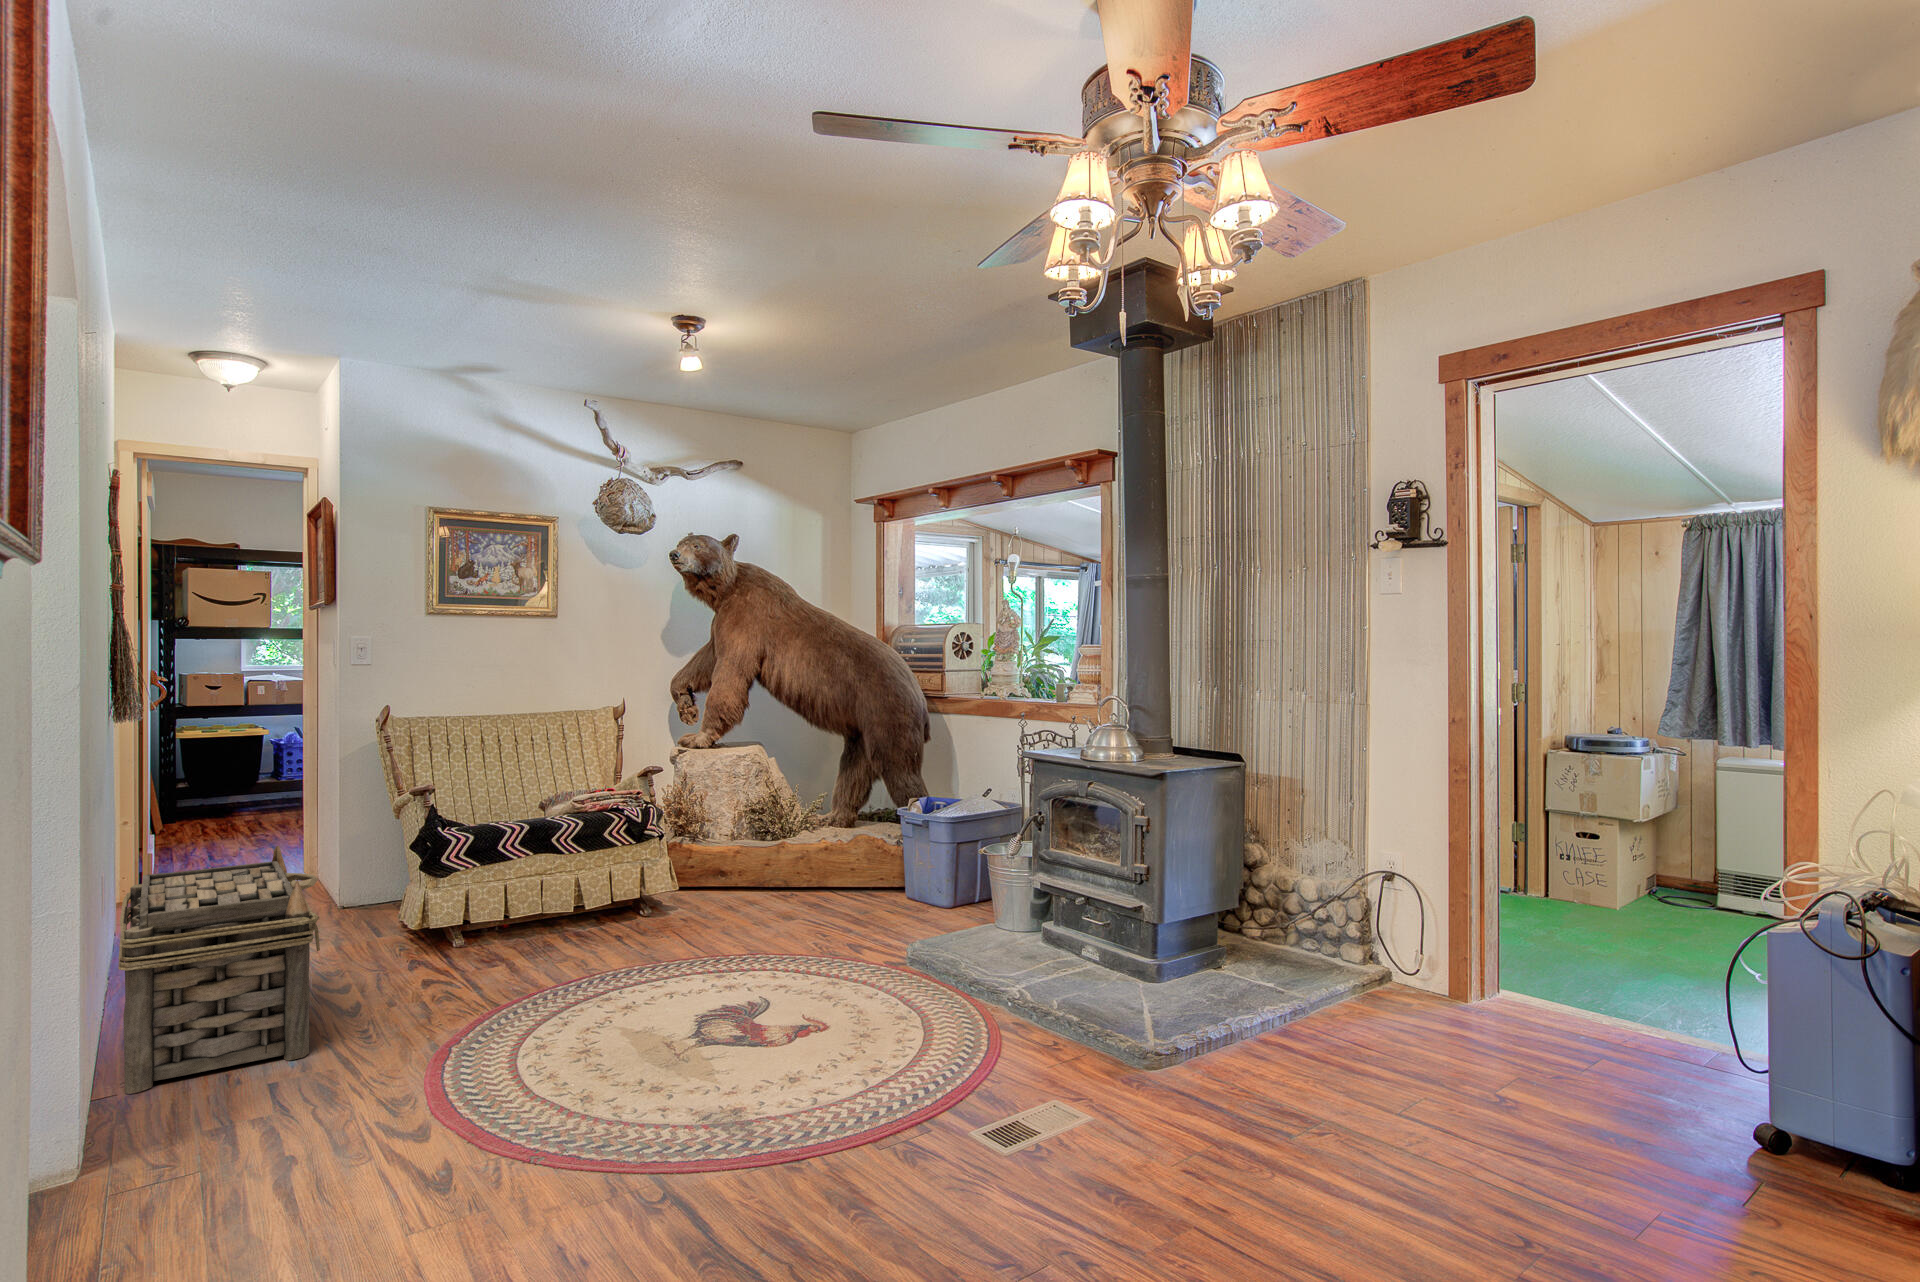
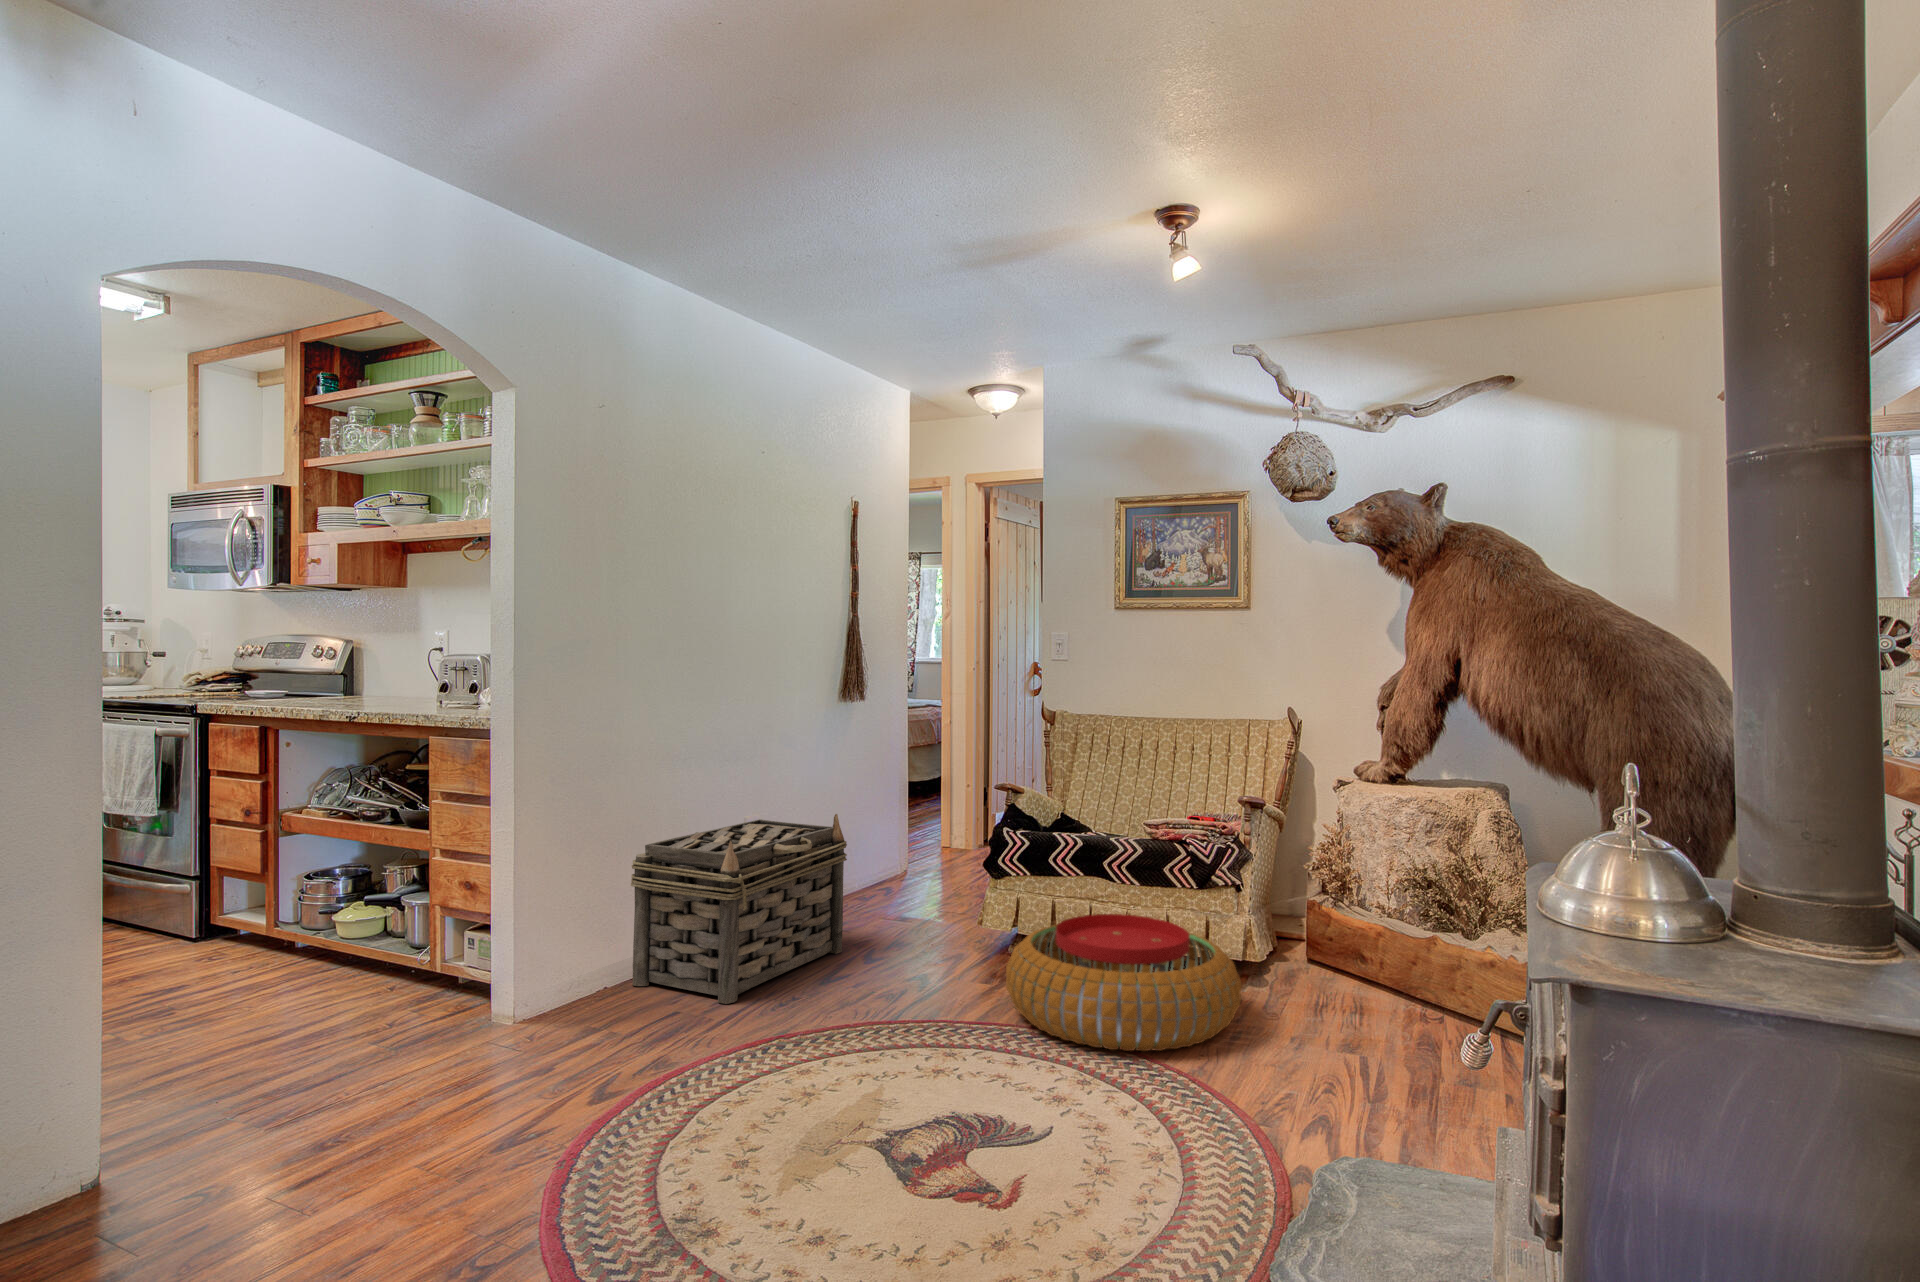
pouf: none [530,869,723,970] -> present [1006,914,1241,1051]

